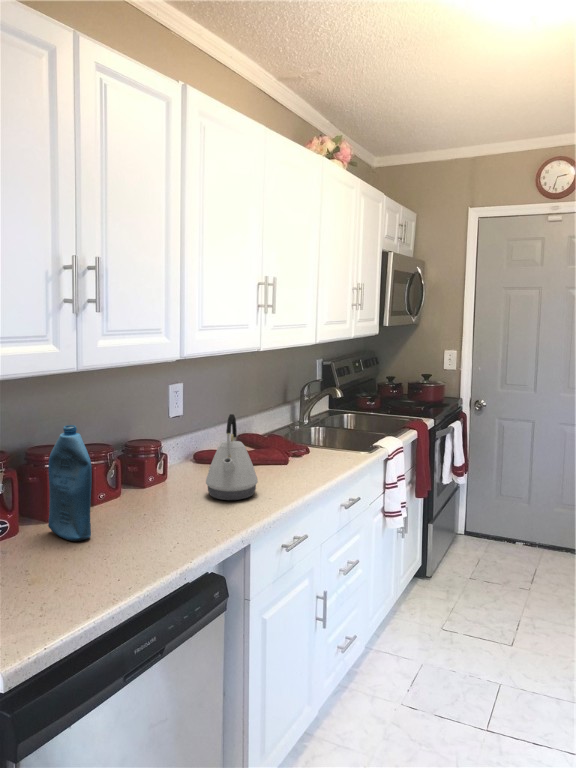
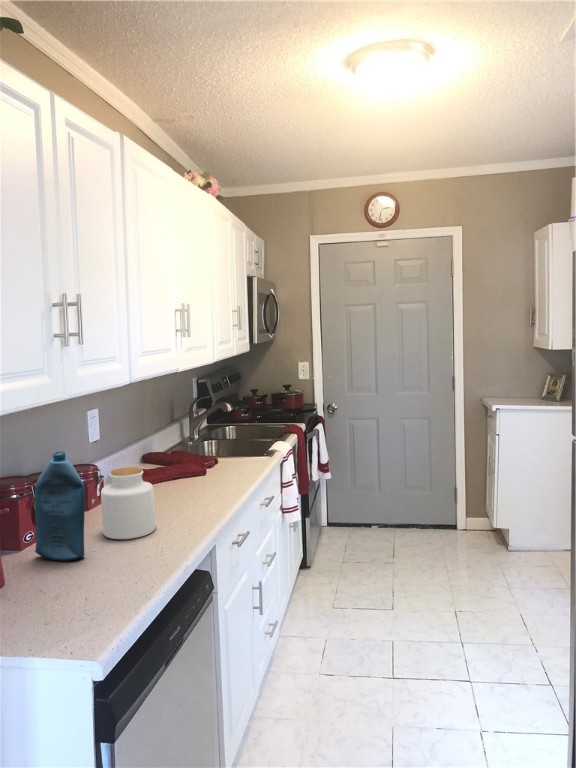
kettle: present [206,414,258,500] -> none [158,431,205,509]
jar: none [127,449,184,526] -> present [101,467,156,539]

